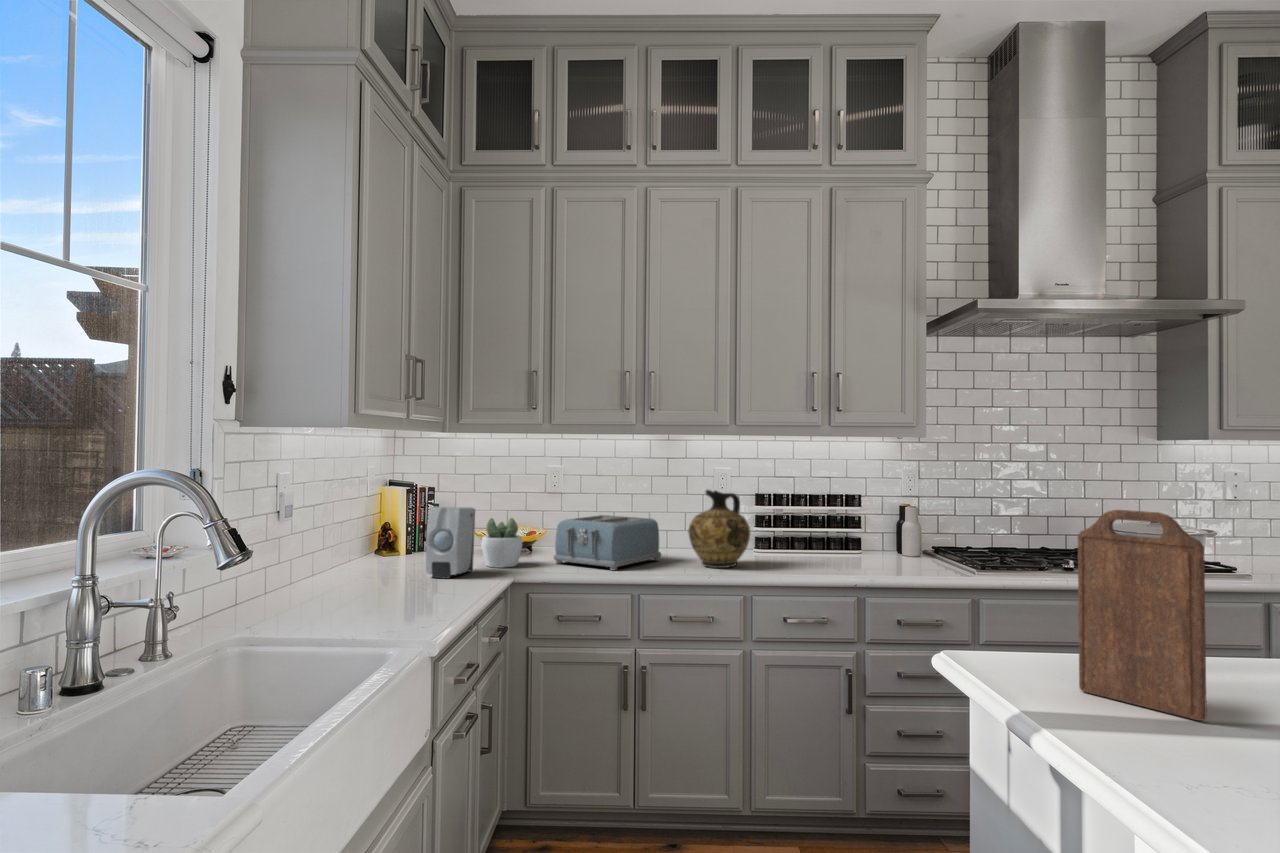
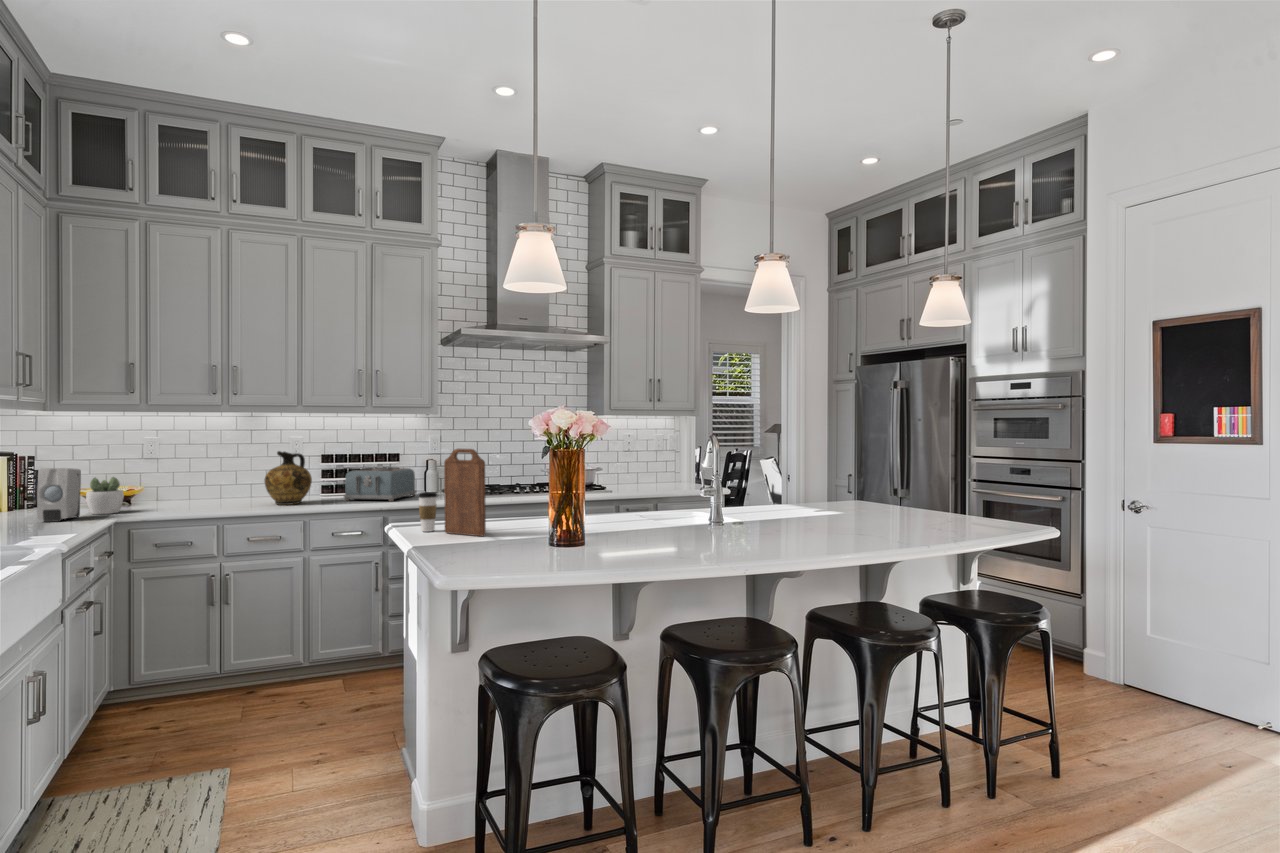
toaster: present [554,515,661,570] -> present [344,468,416,501]
coffee cup: none [1006,594,1051,680] -> present [418,492,438,532]

